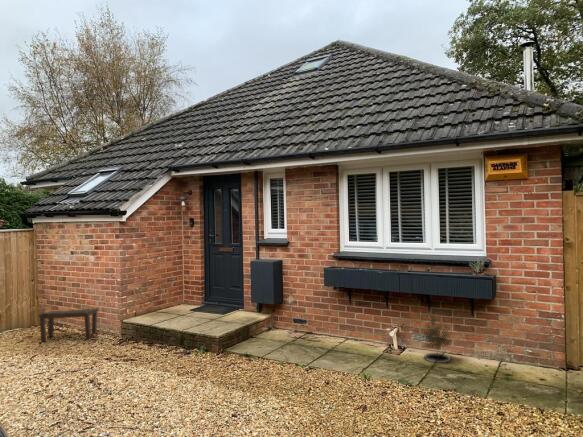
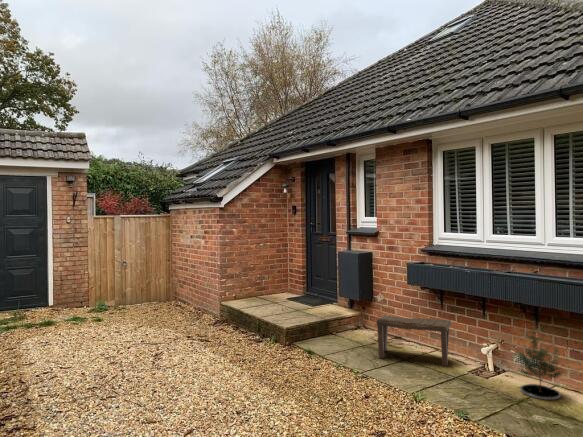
bench: present [39,309,98,342] -> present [377,315,451,367]

